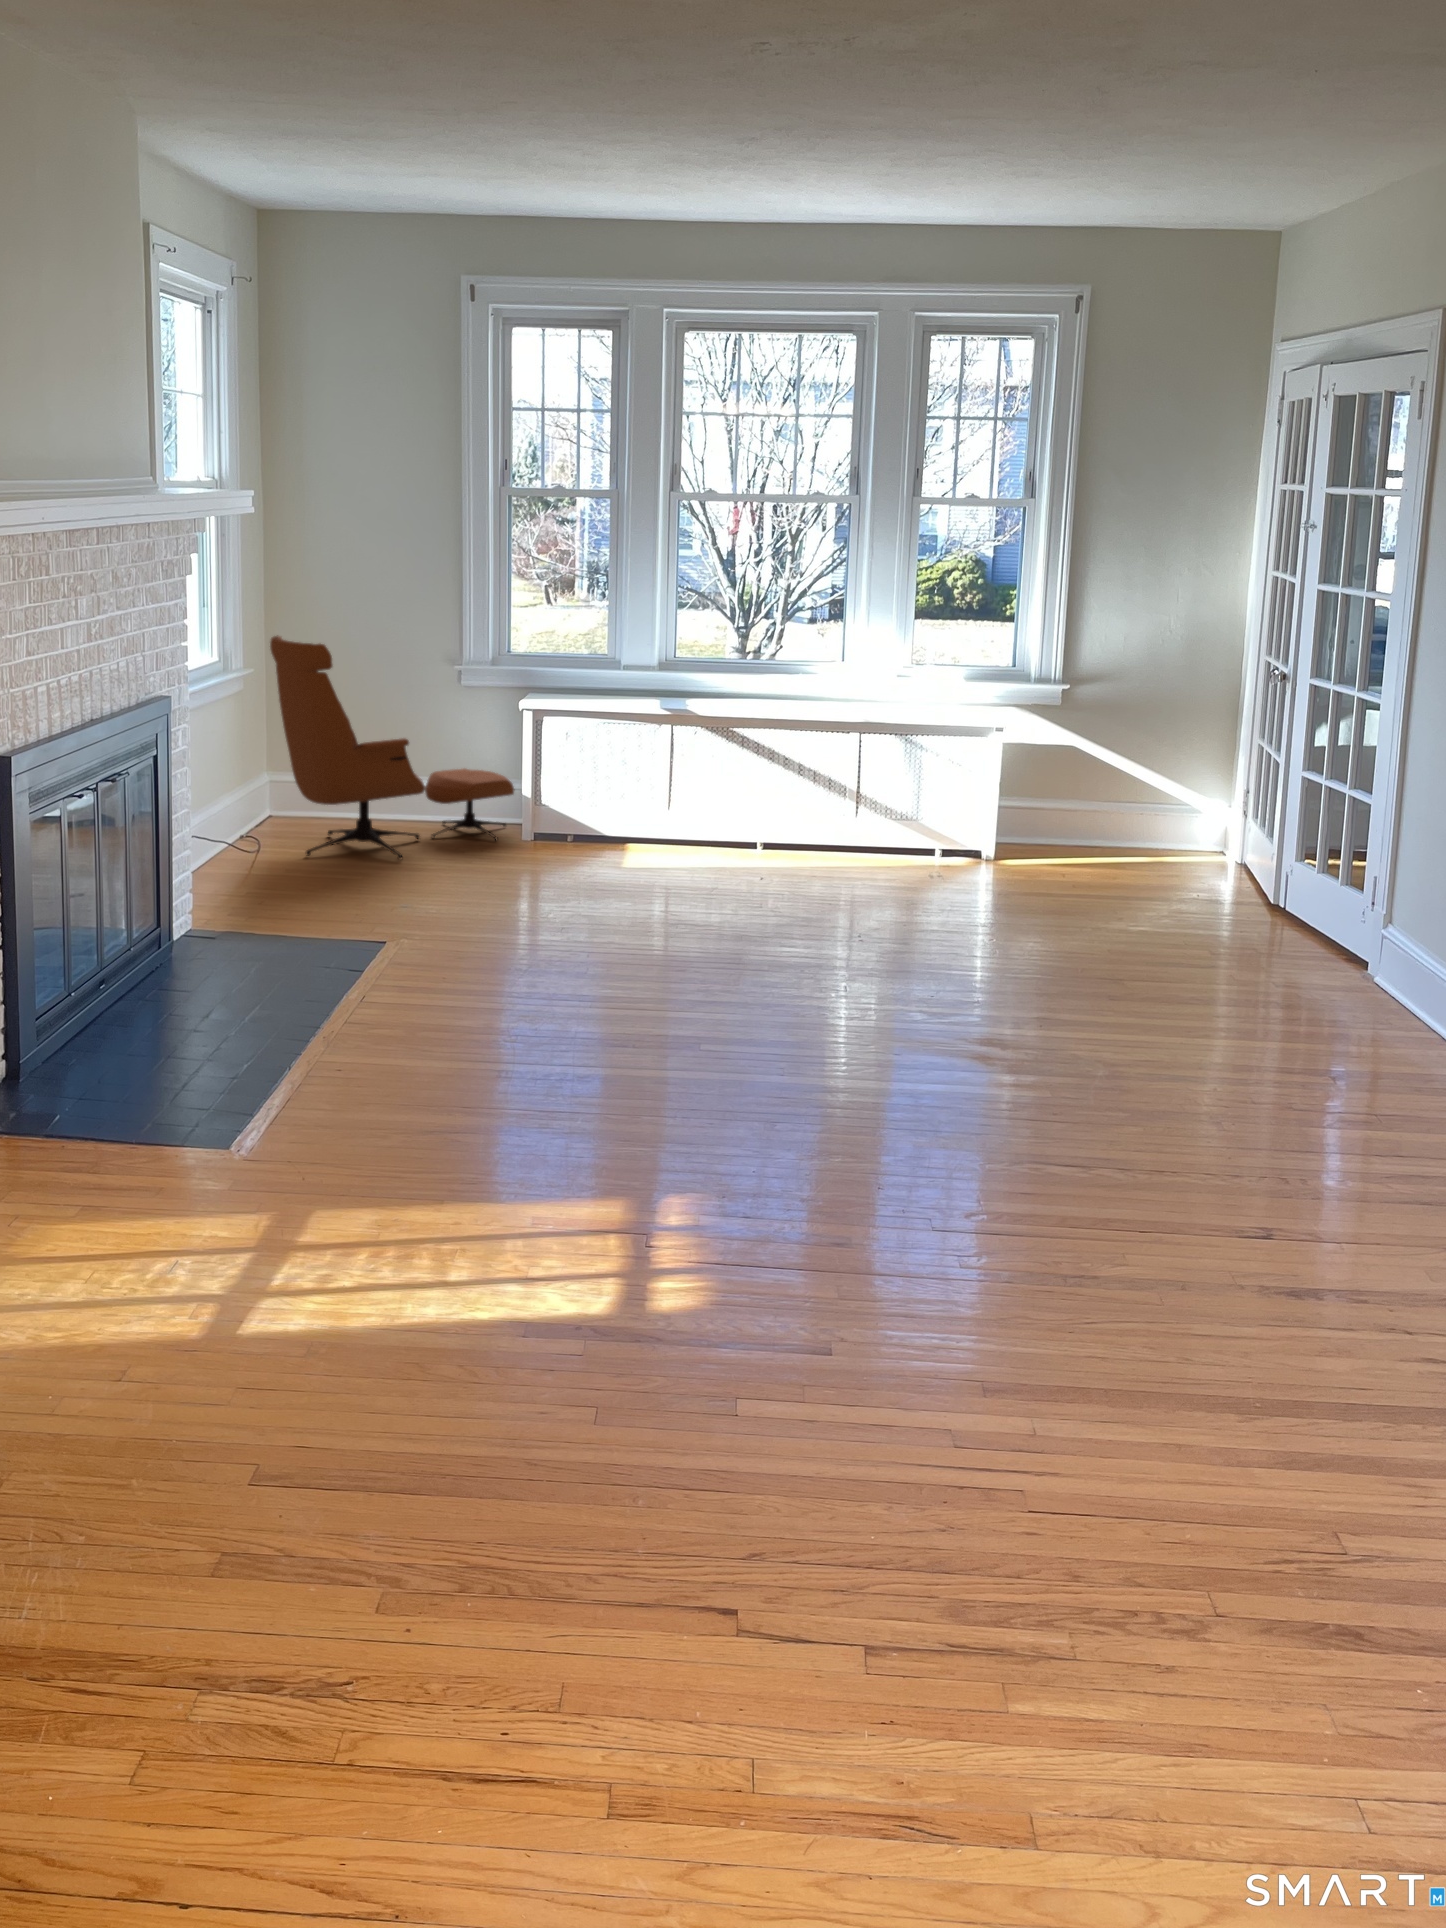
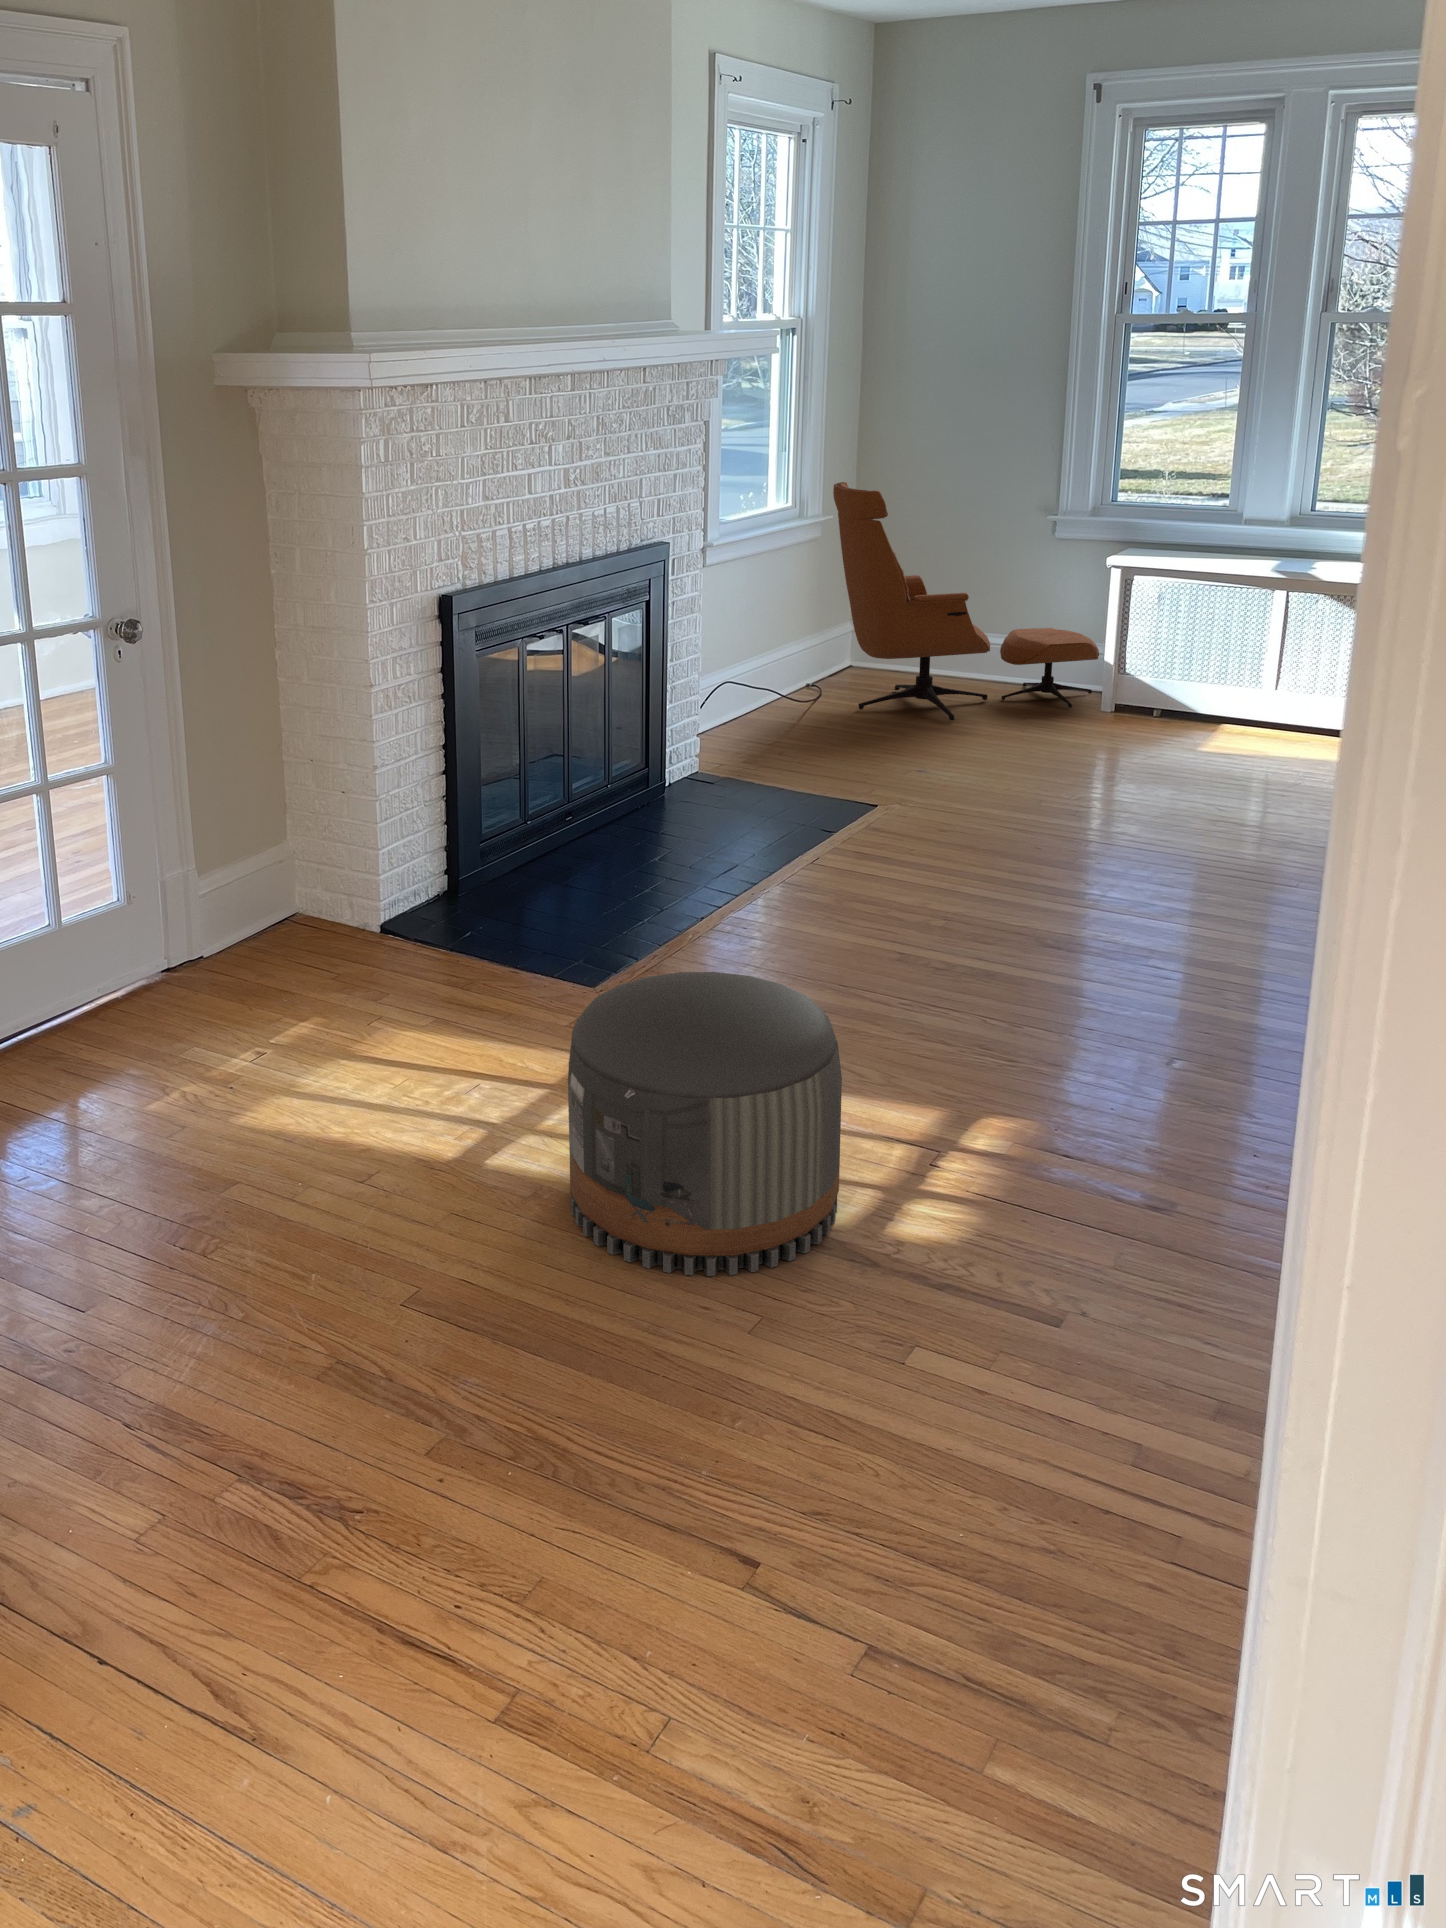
pouf: none [345,1099,605,1392] -> present [568,972,842,1276]

